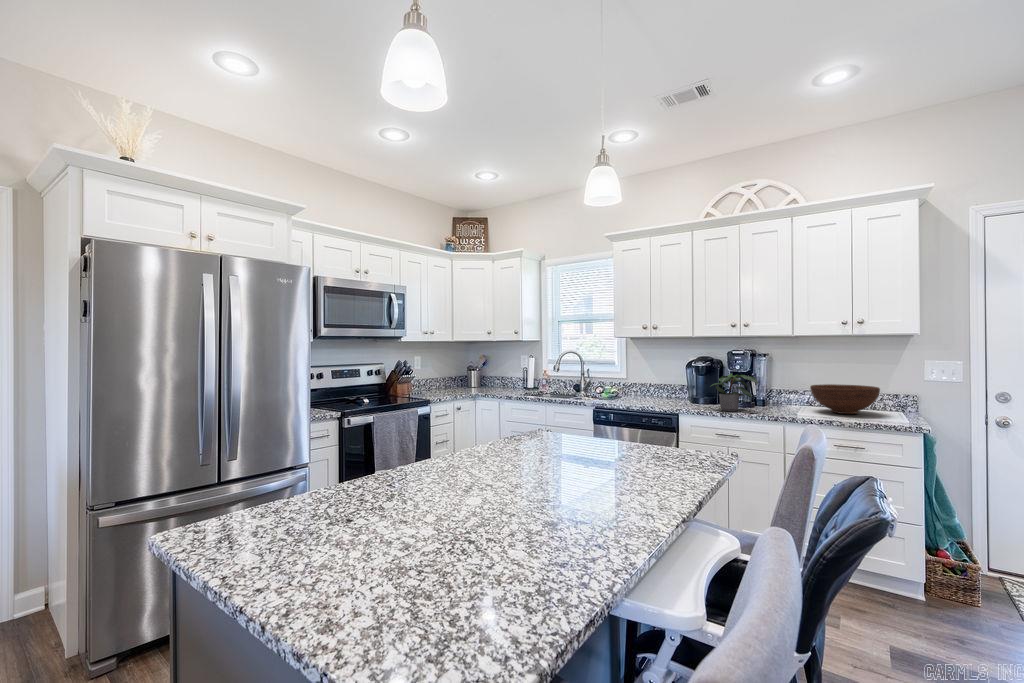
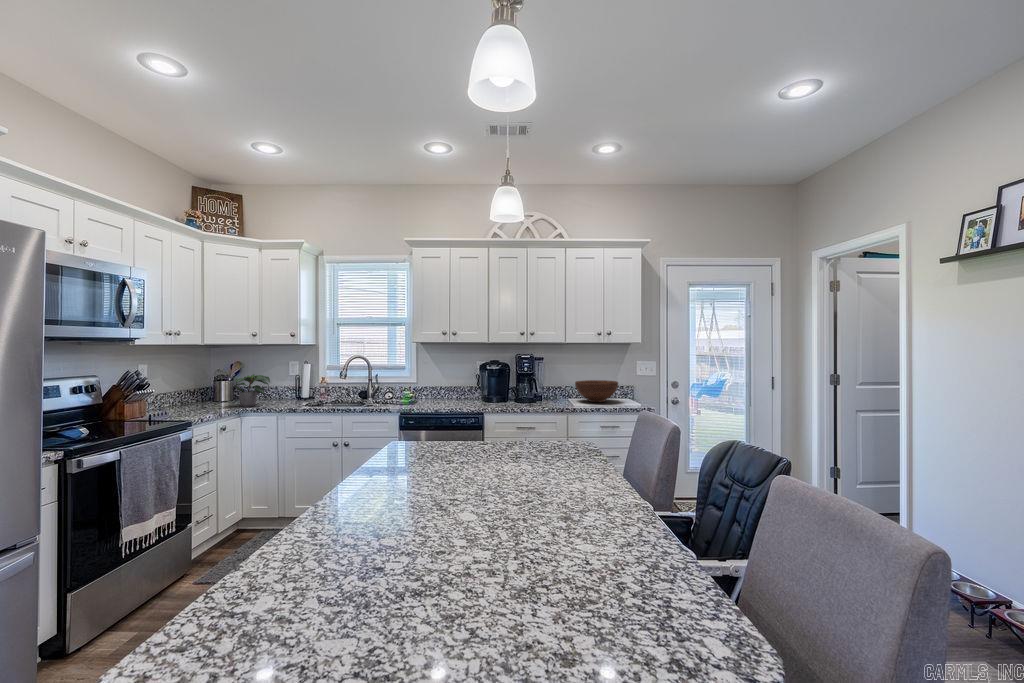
potted plant: present [711,373,758,411] -> present [234,374,270,407]

